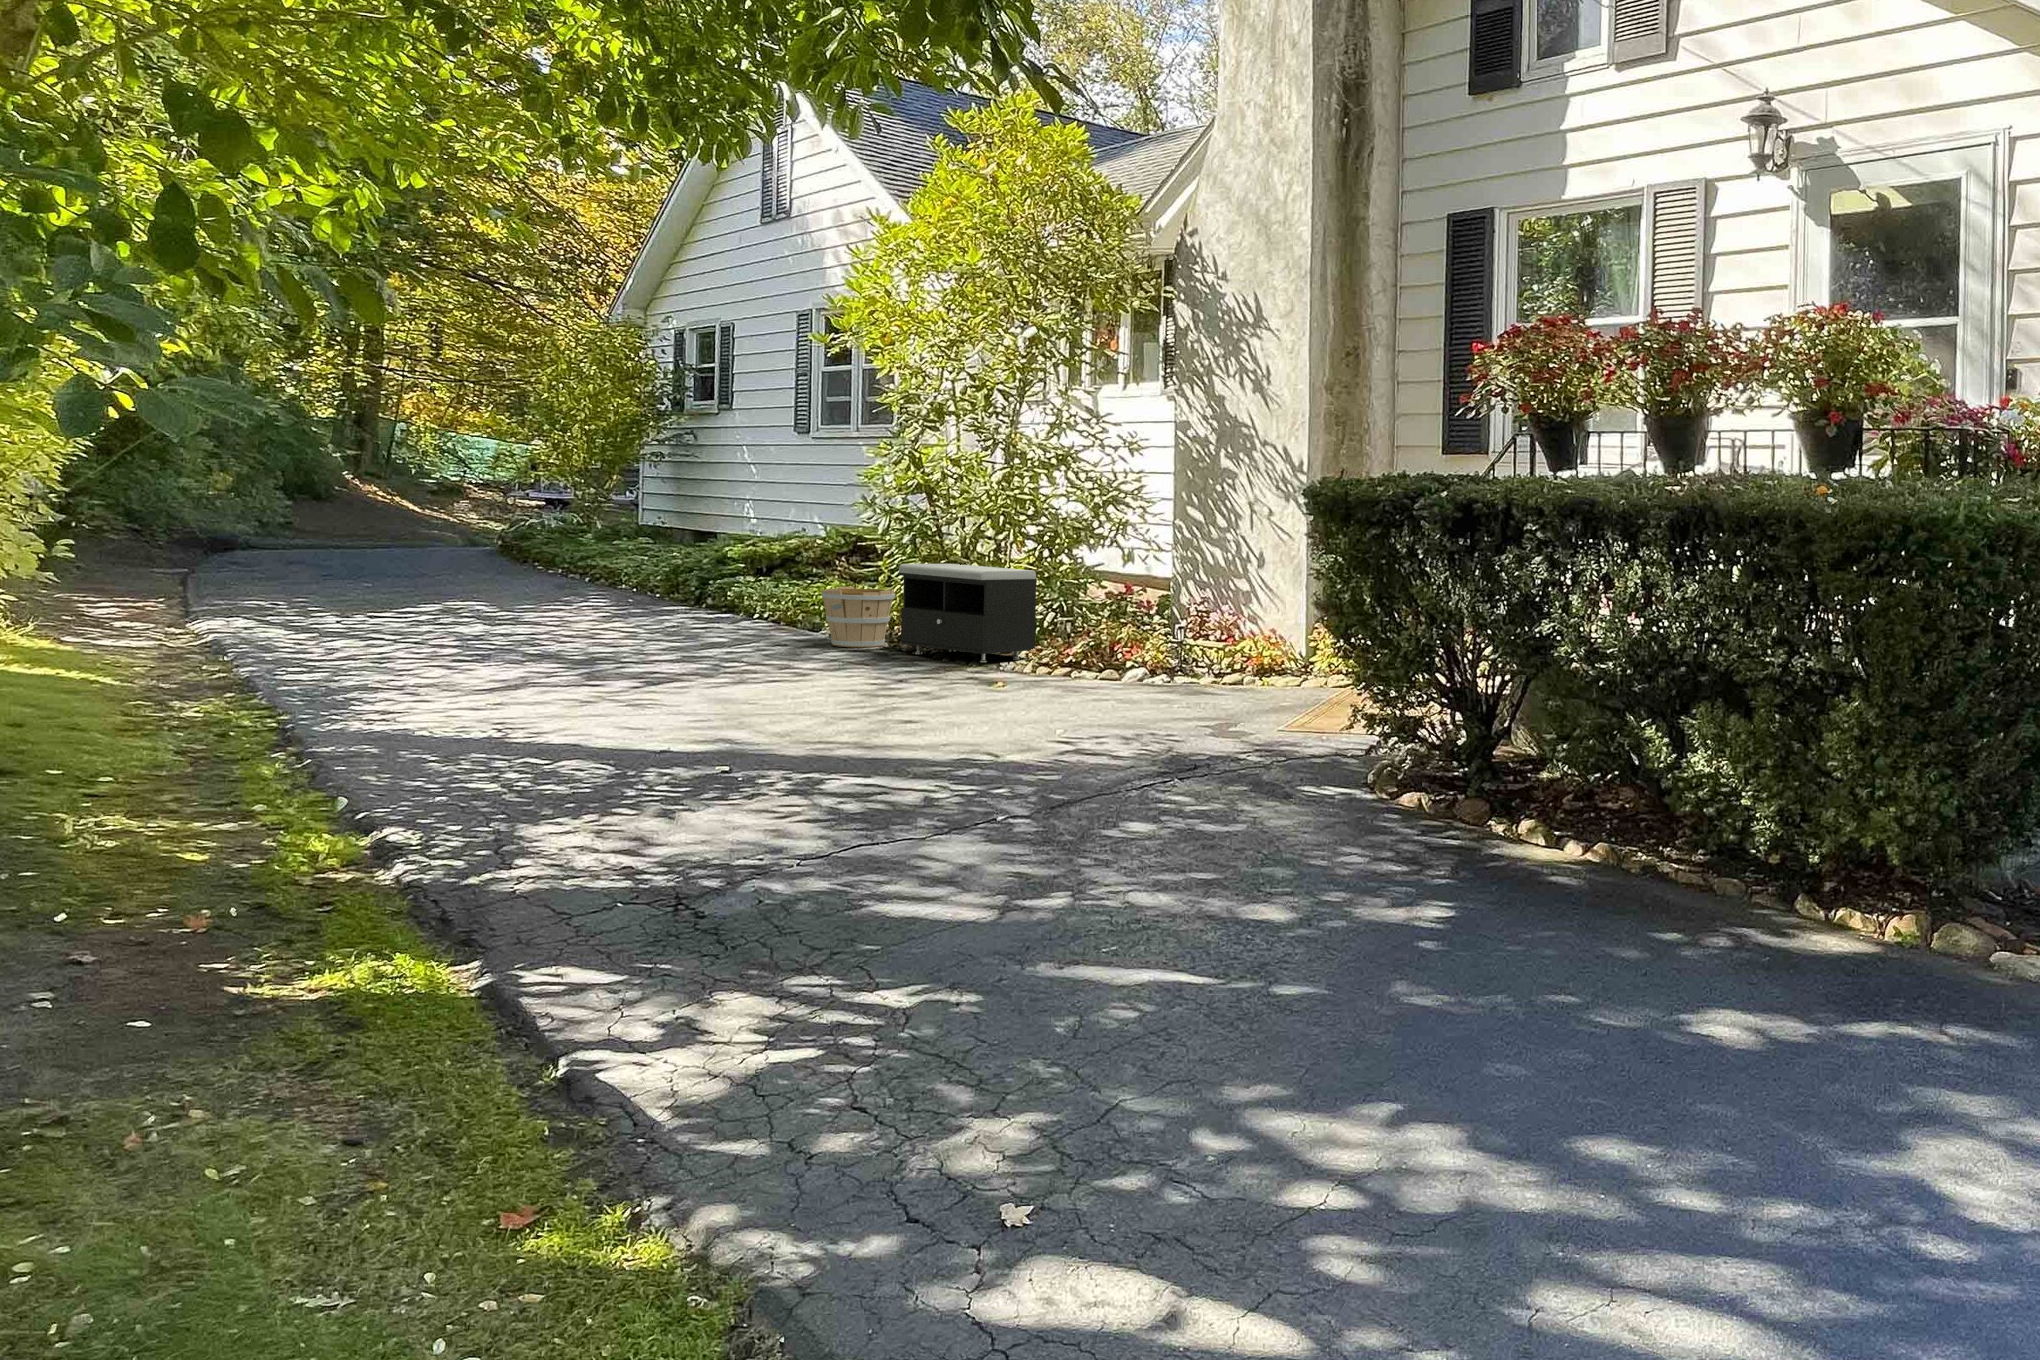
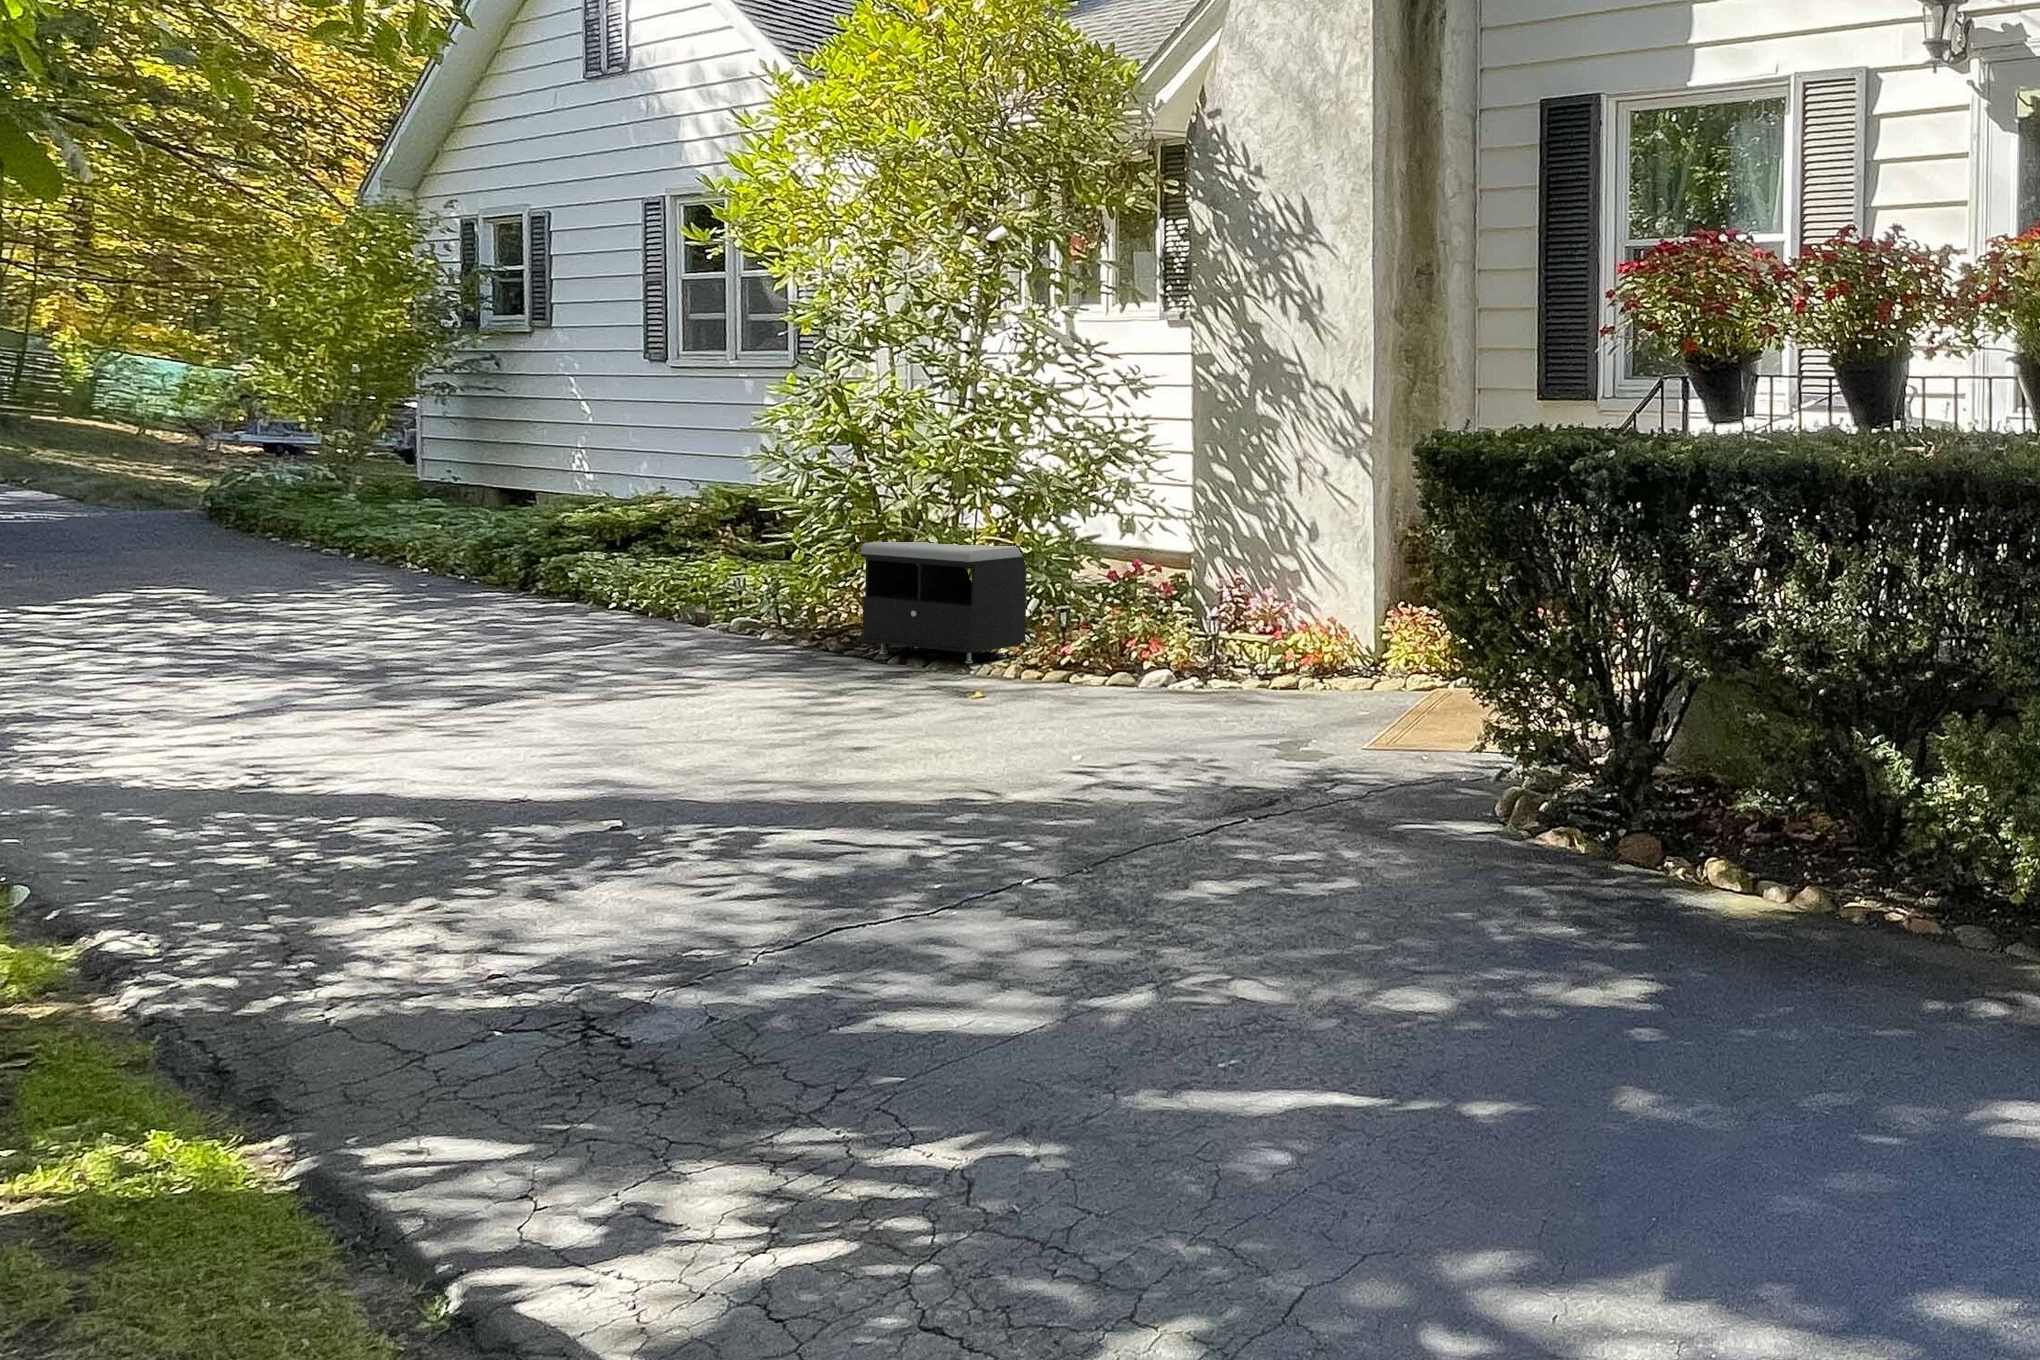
wooden bucket: present [821,586,895,647] -> none [760,570,844,647]

